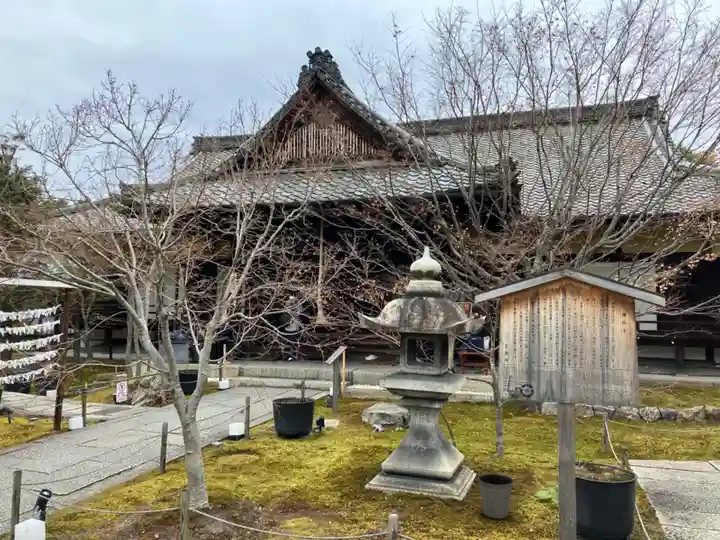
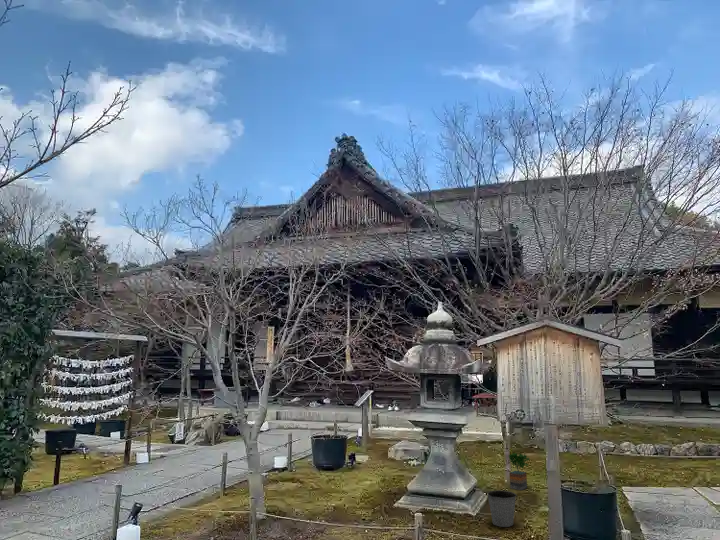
potted tree: none [500,423,526,467] -> present [509,453,529,490]

